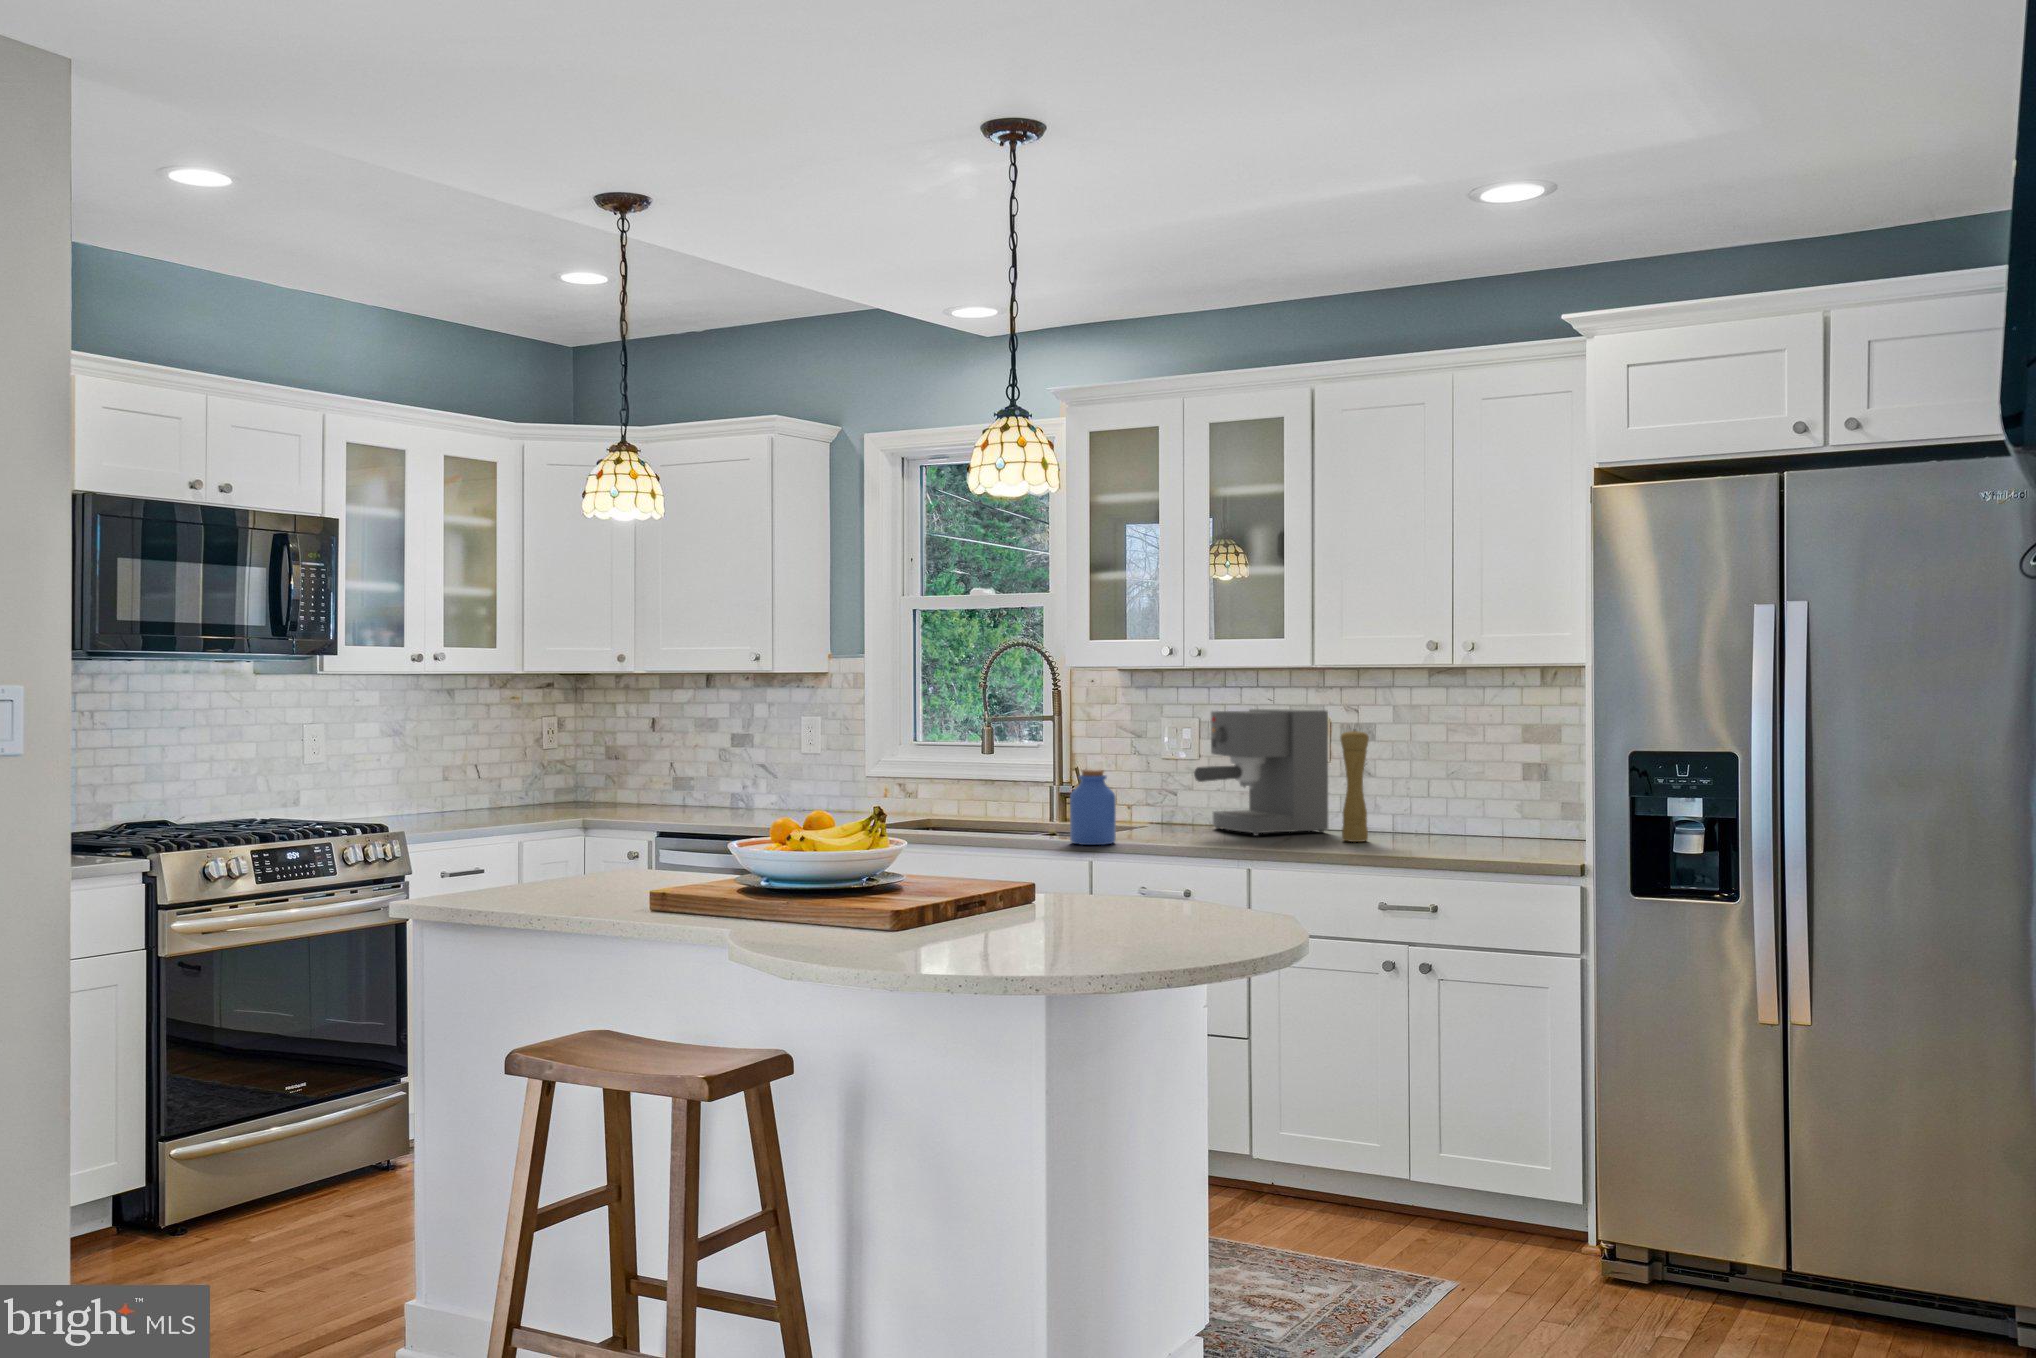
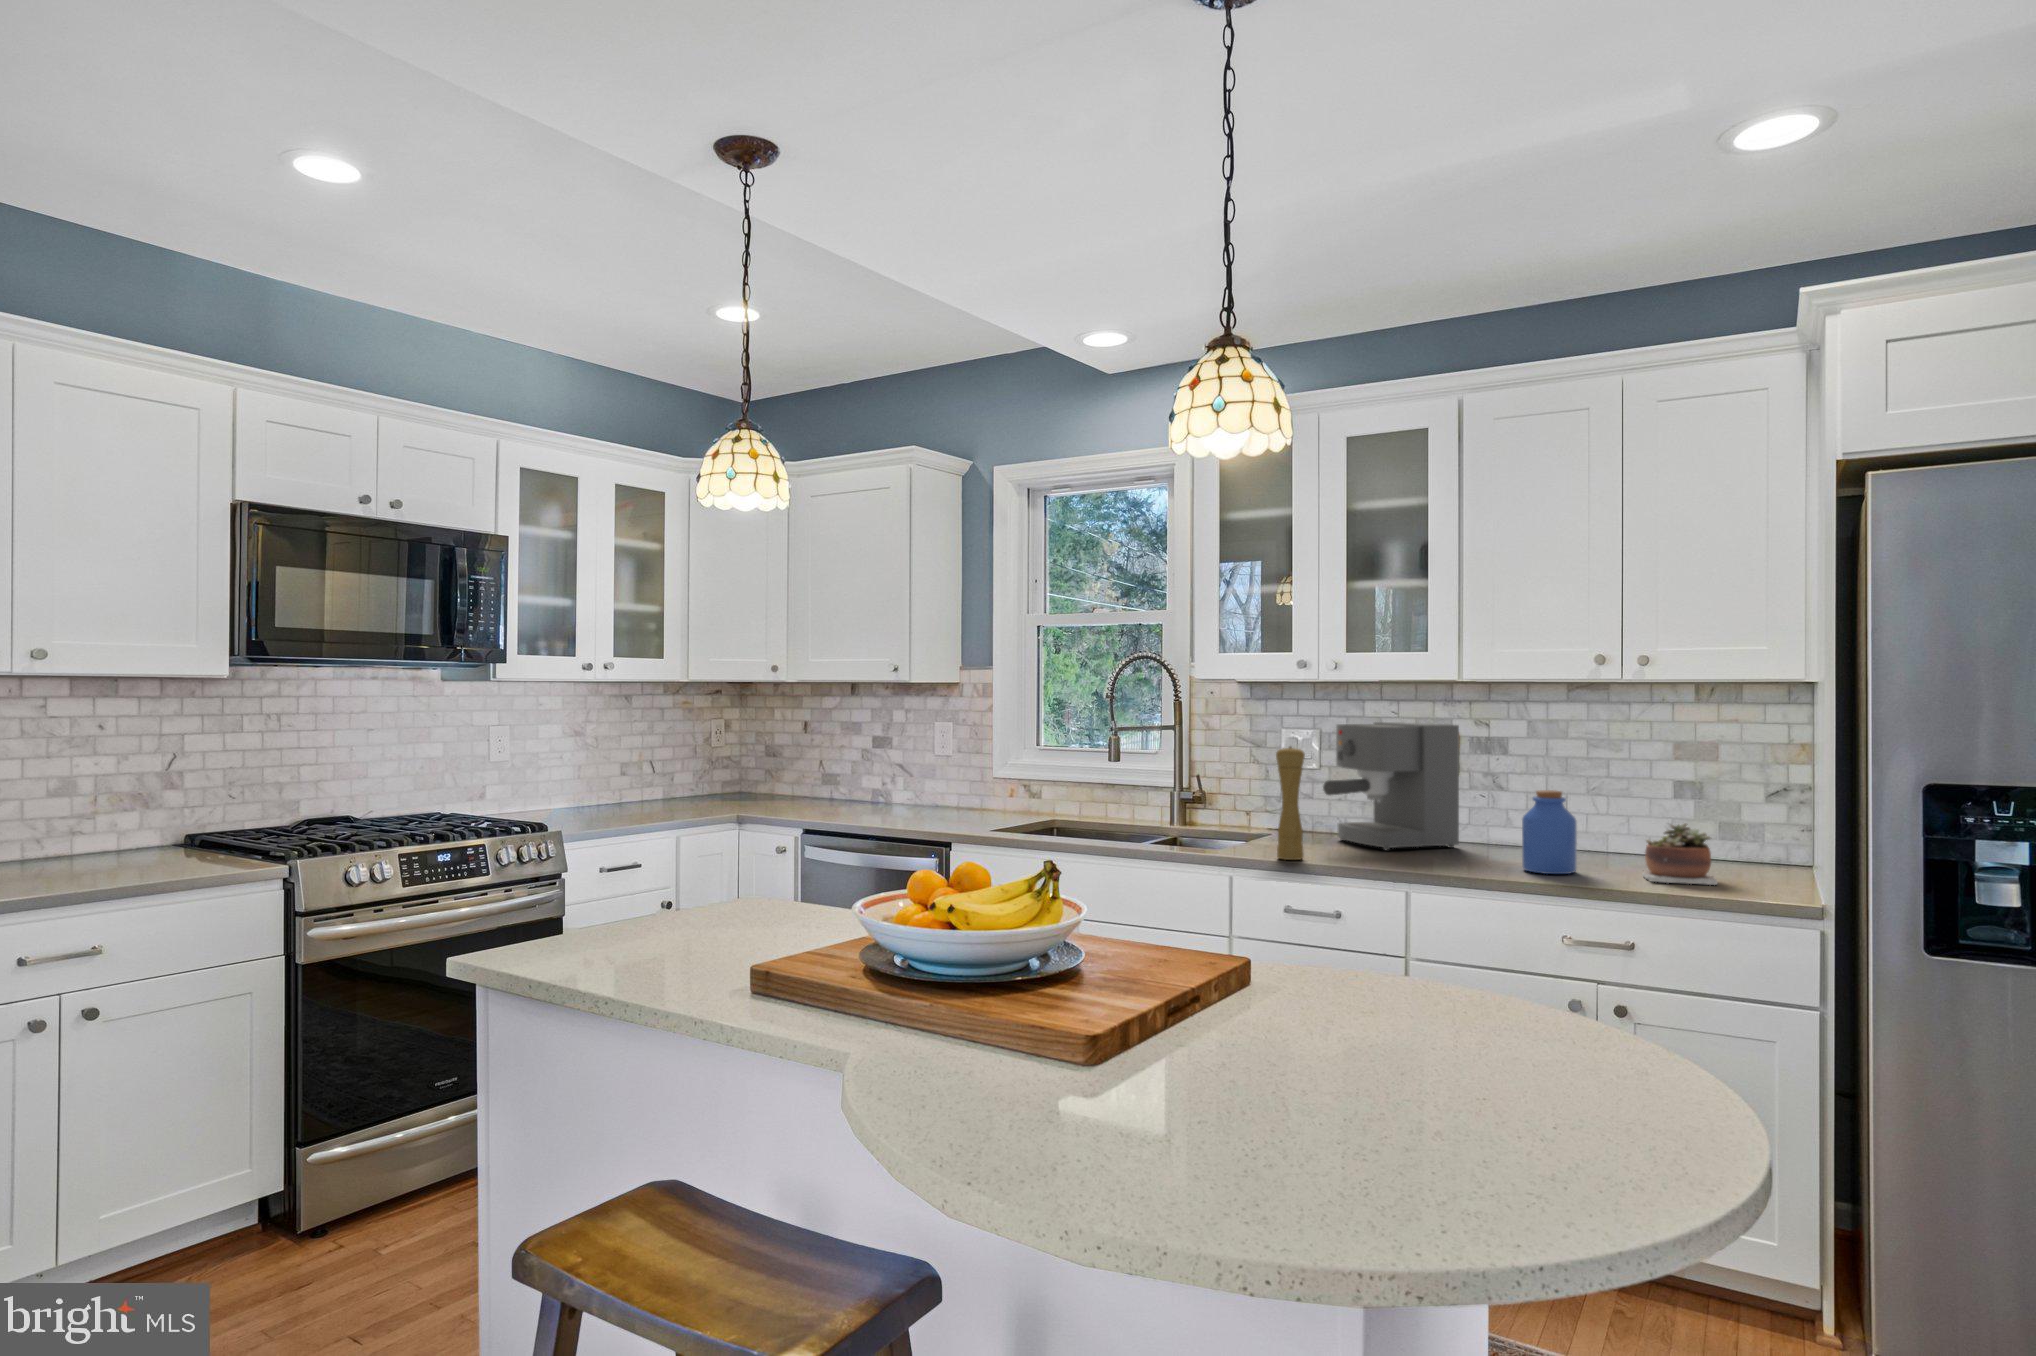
pepper mill: present [1341,730,1369,842] -> present [1276,747,1305,860]
jar: present [1070,769,1116,845] -> present [1522,790,1577,874]
succulent plant: none [1484,800,1547,856] -> present [1642,823,1717,885]

